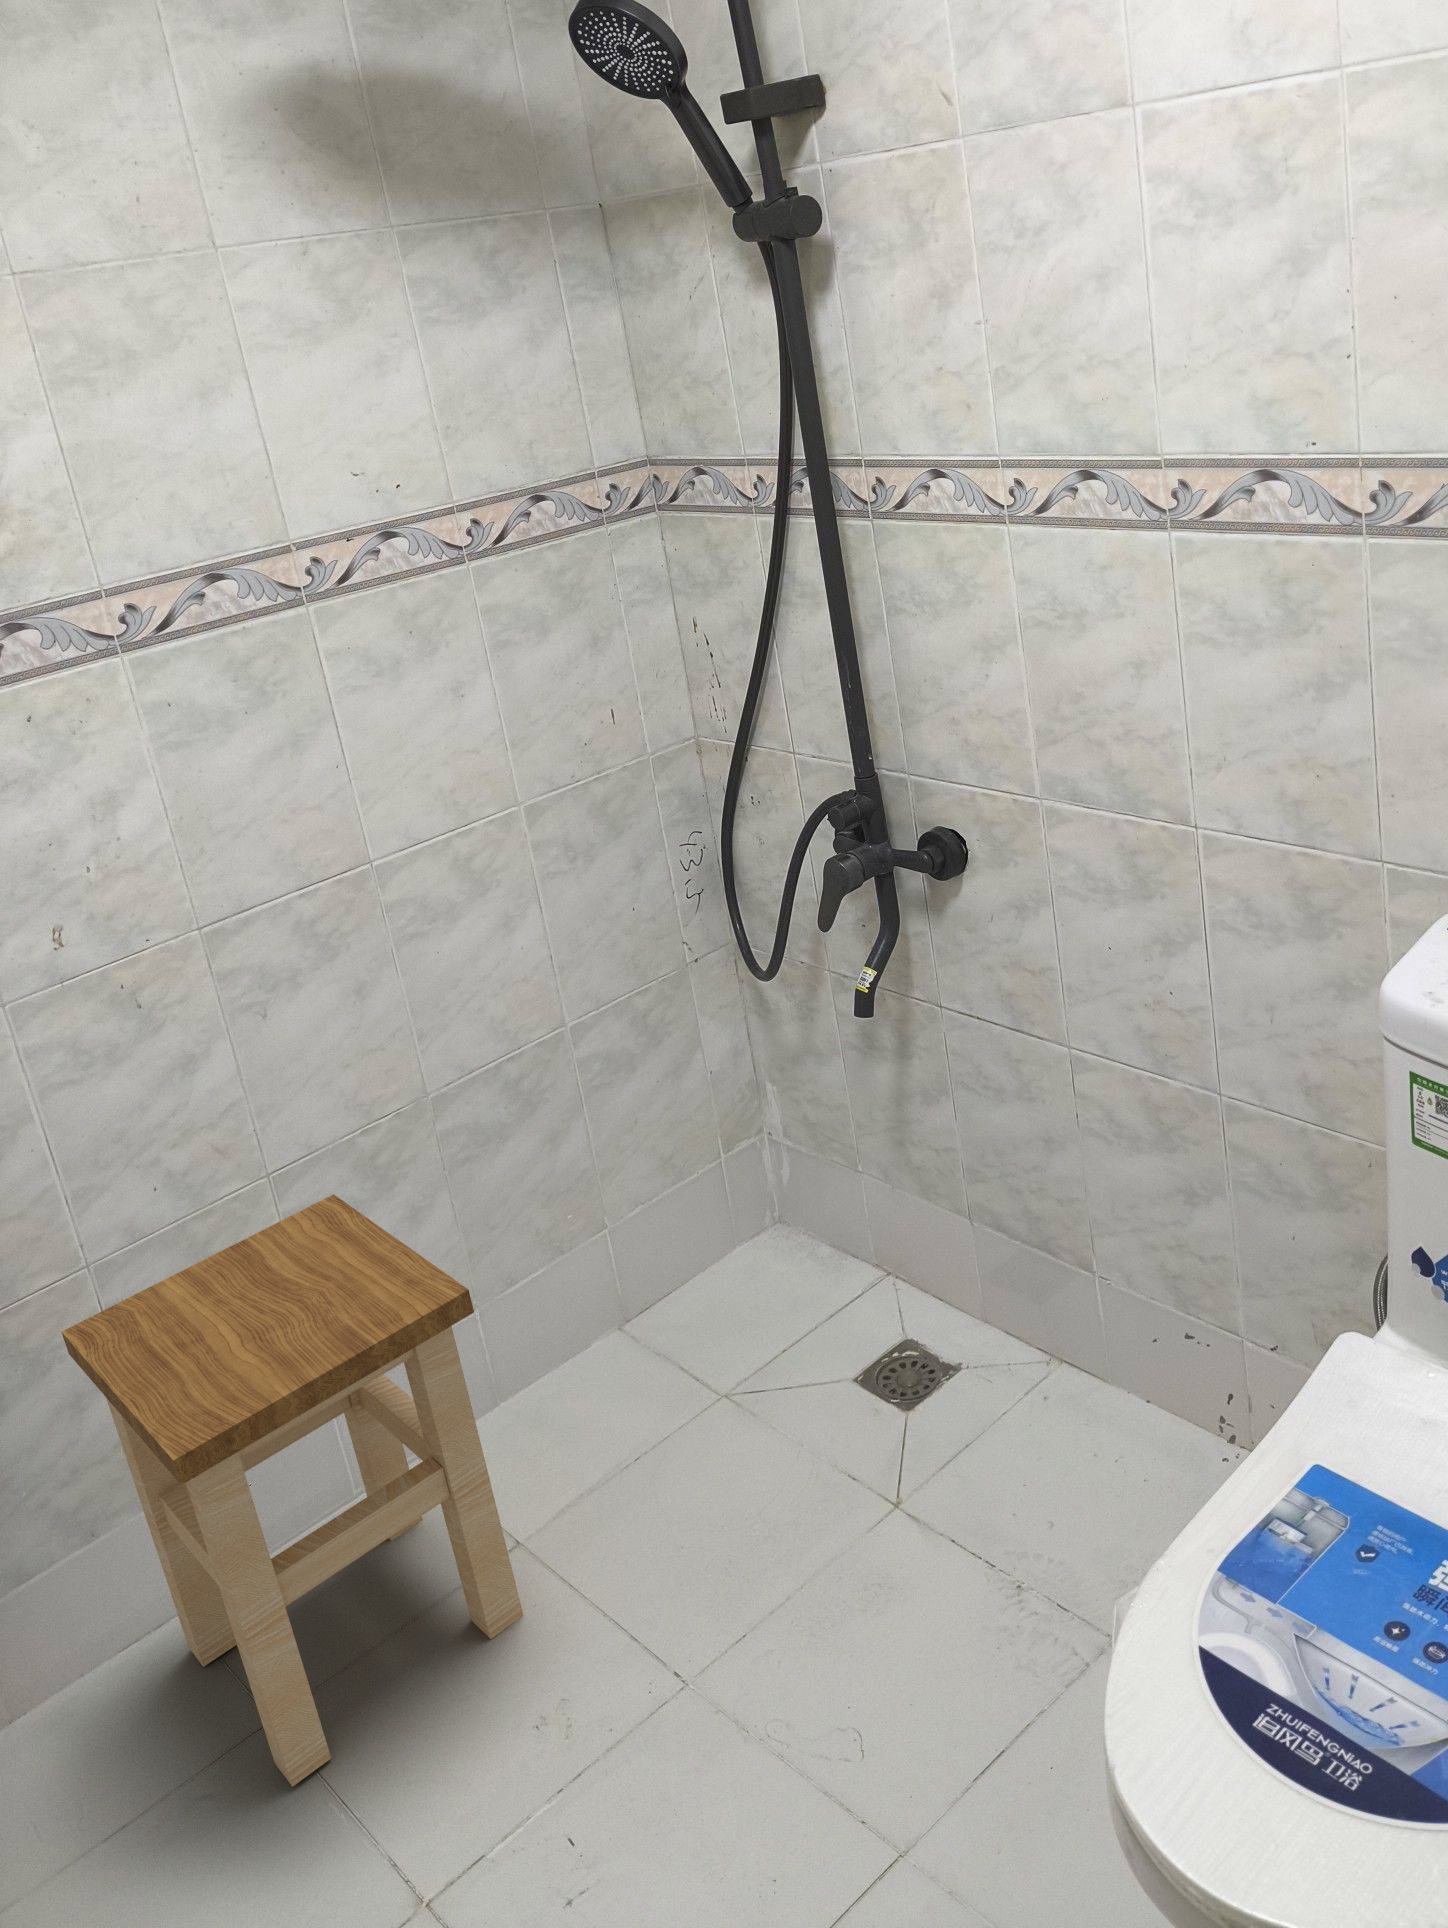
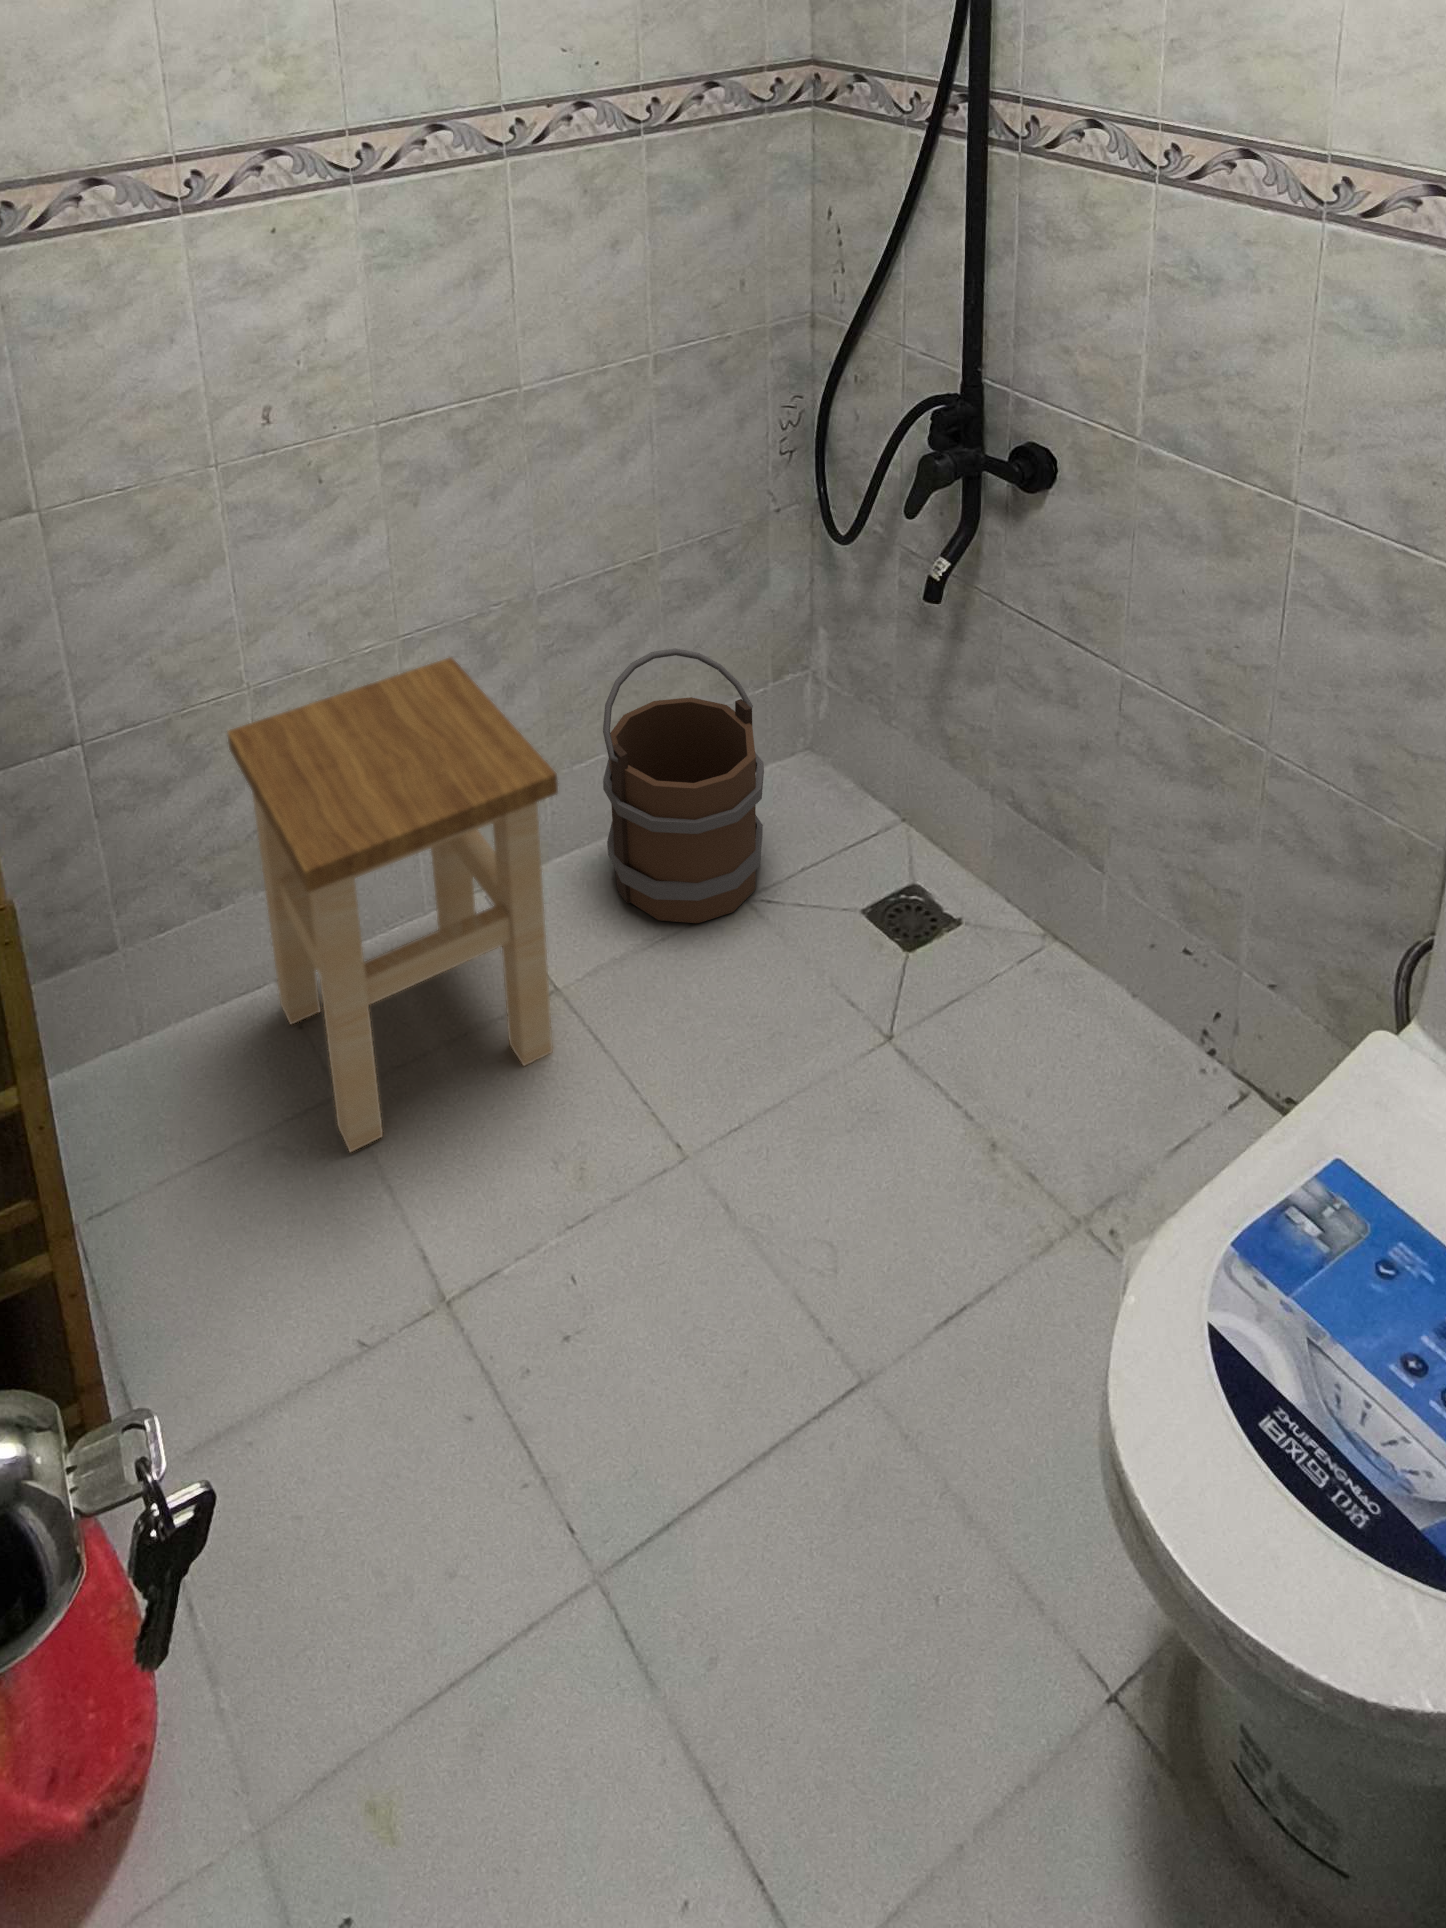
bucket: none [528,1138,735,1445] -> present [603,648,764,923]

